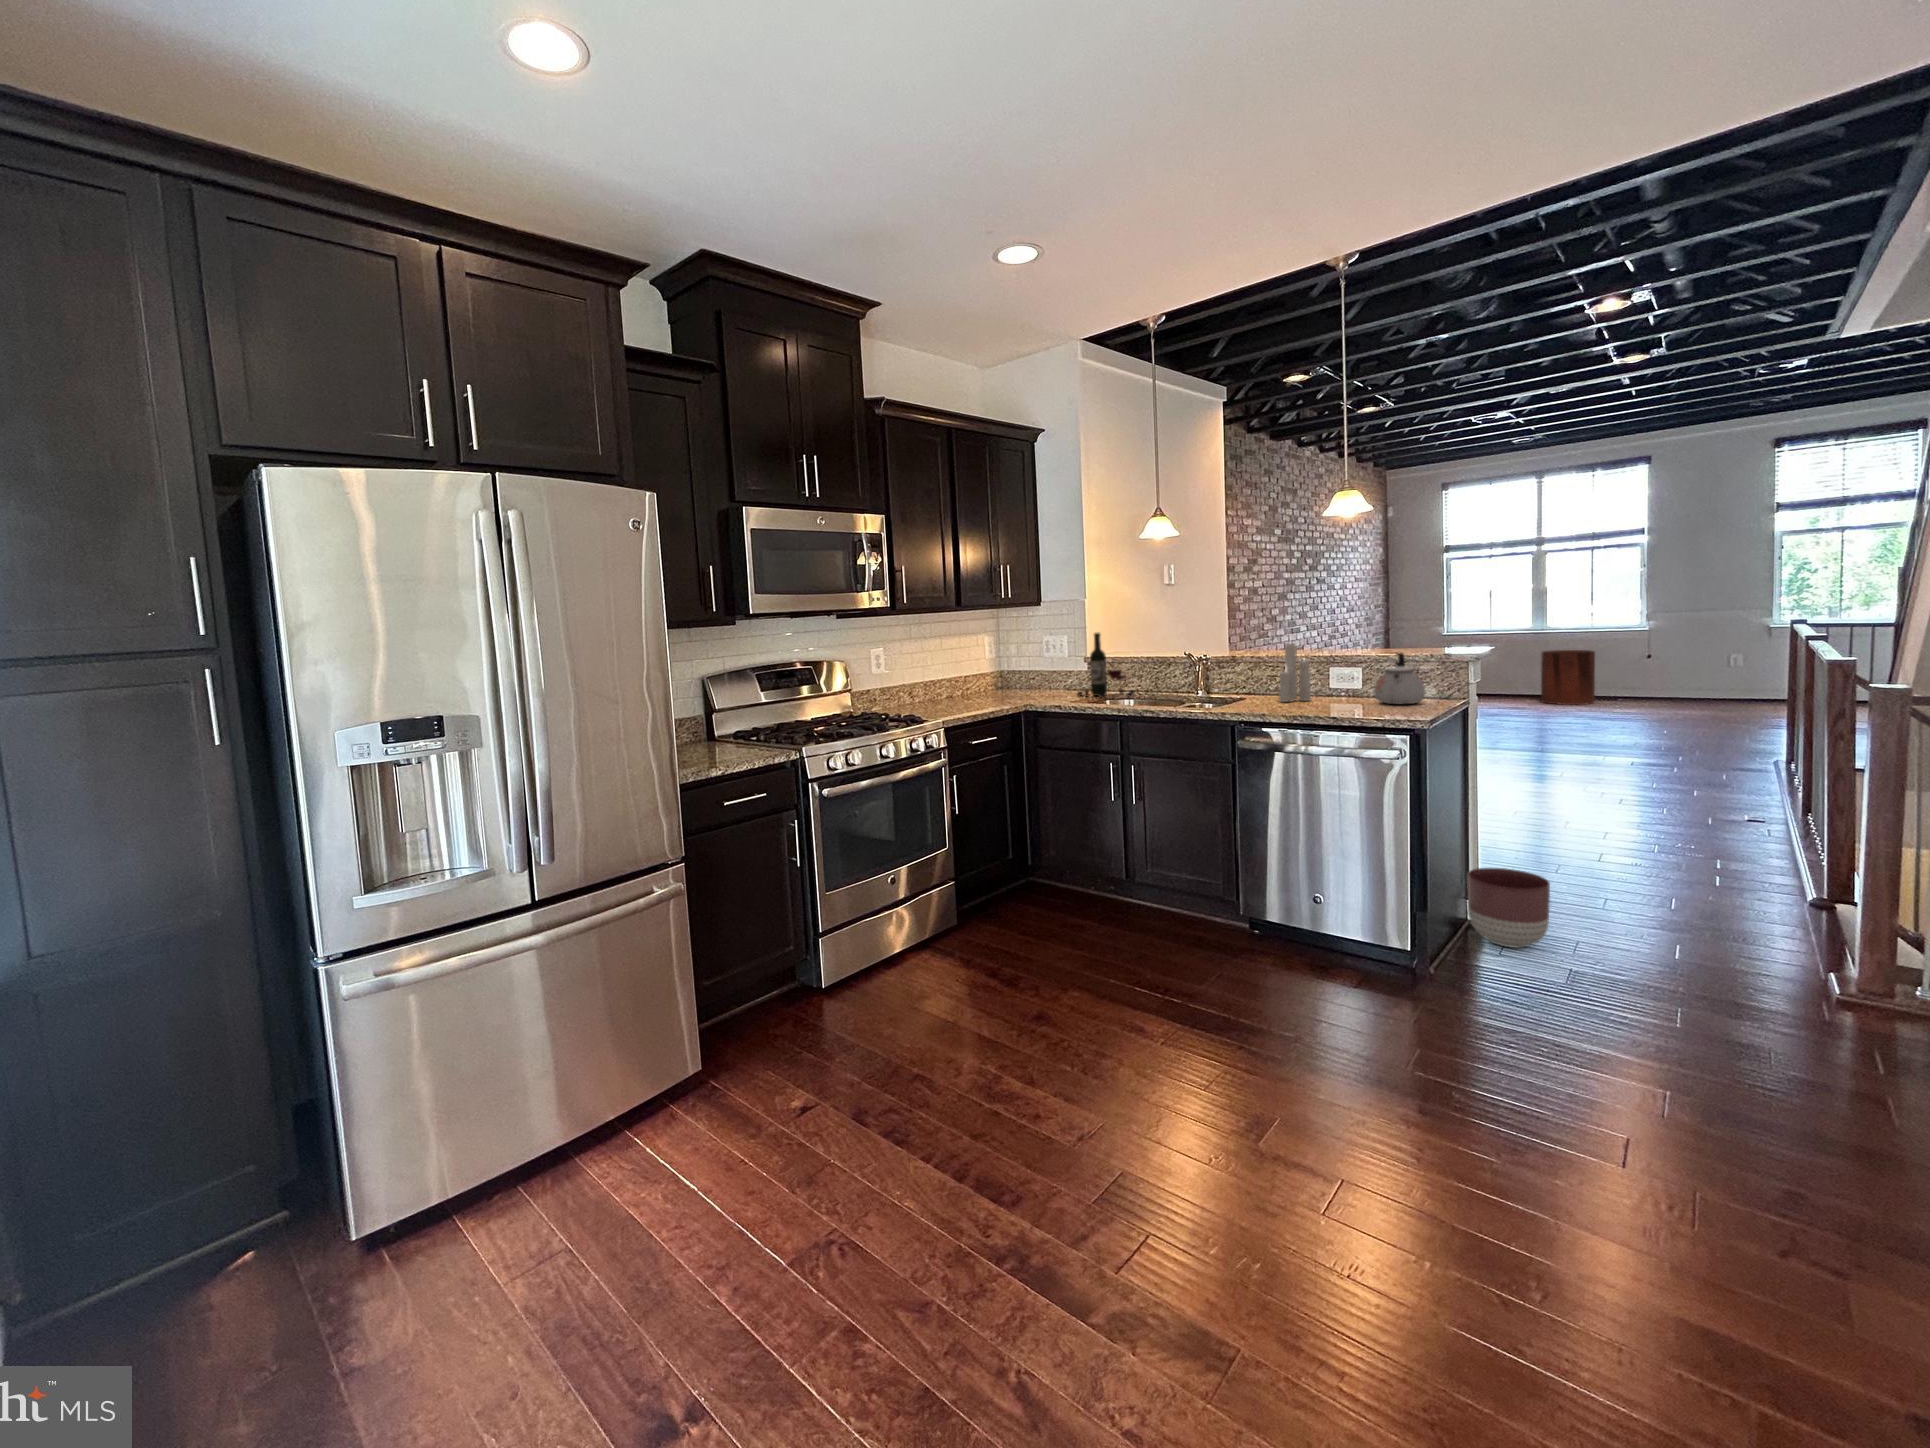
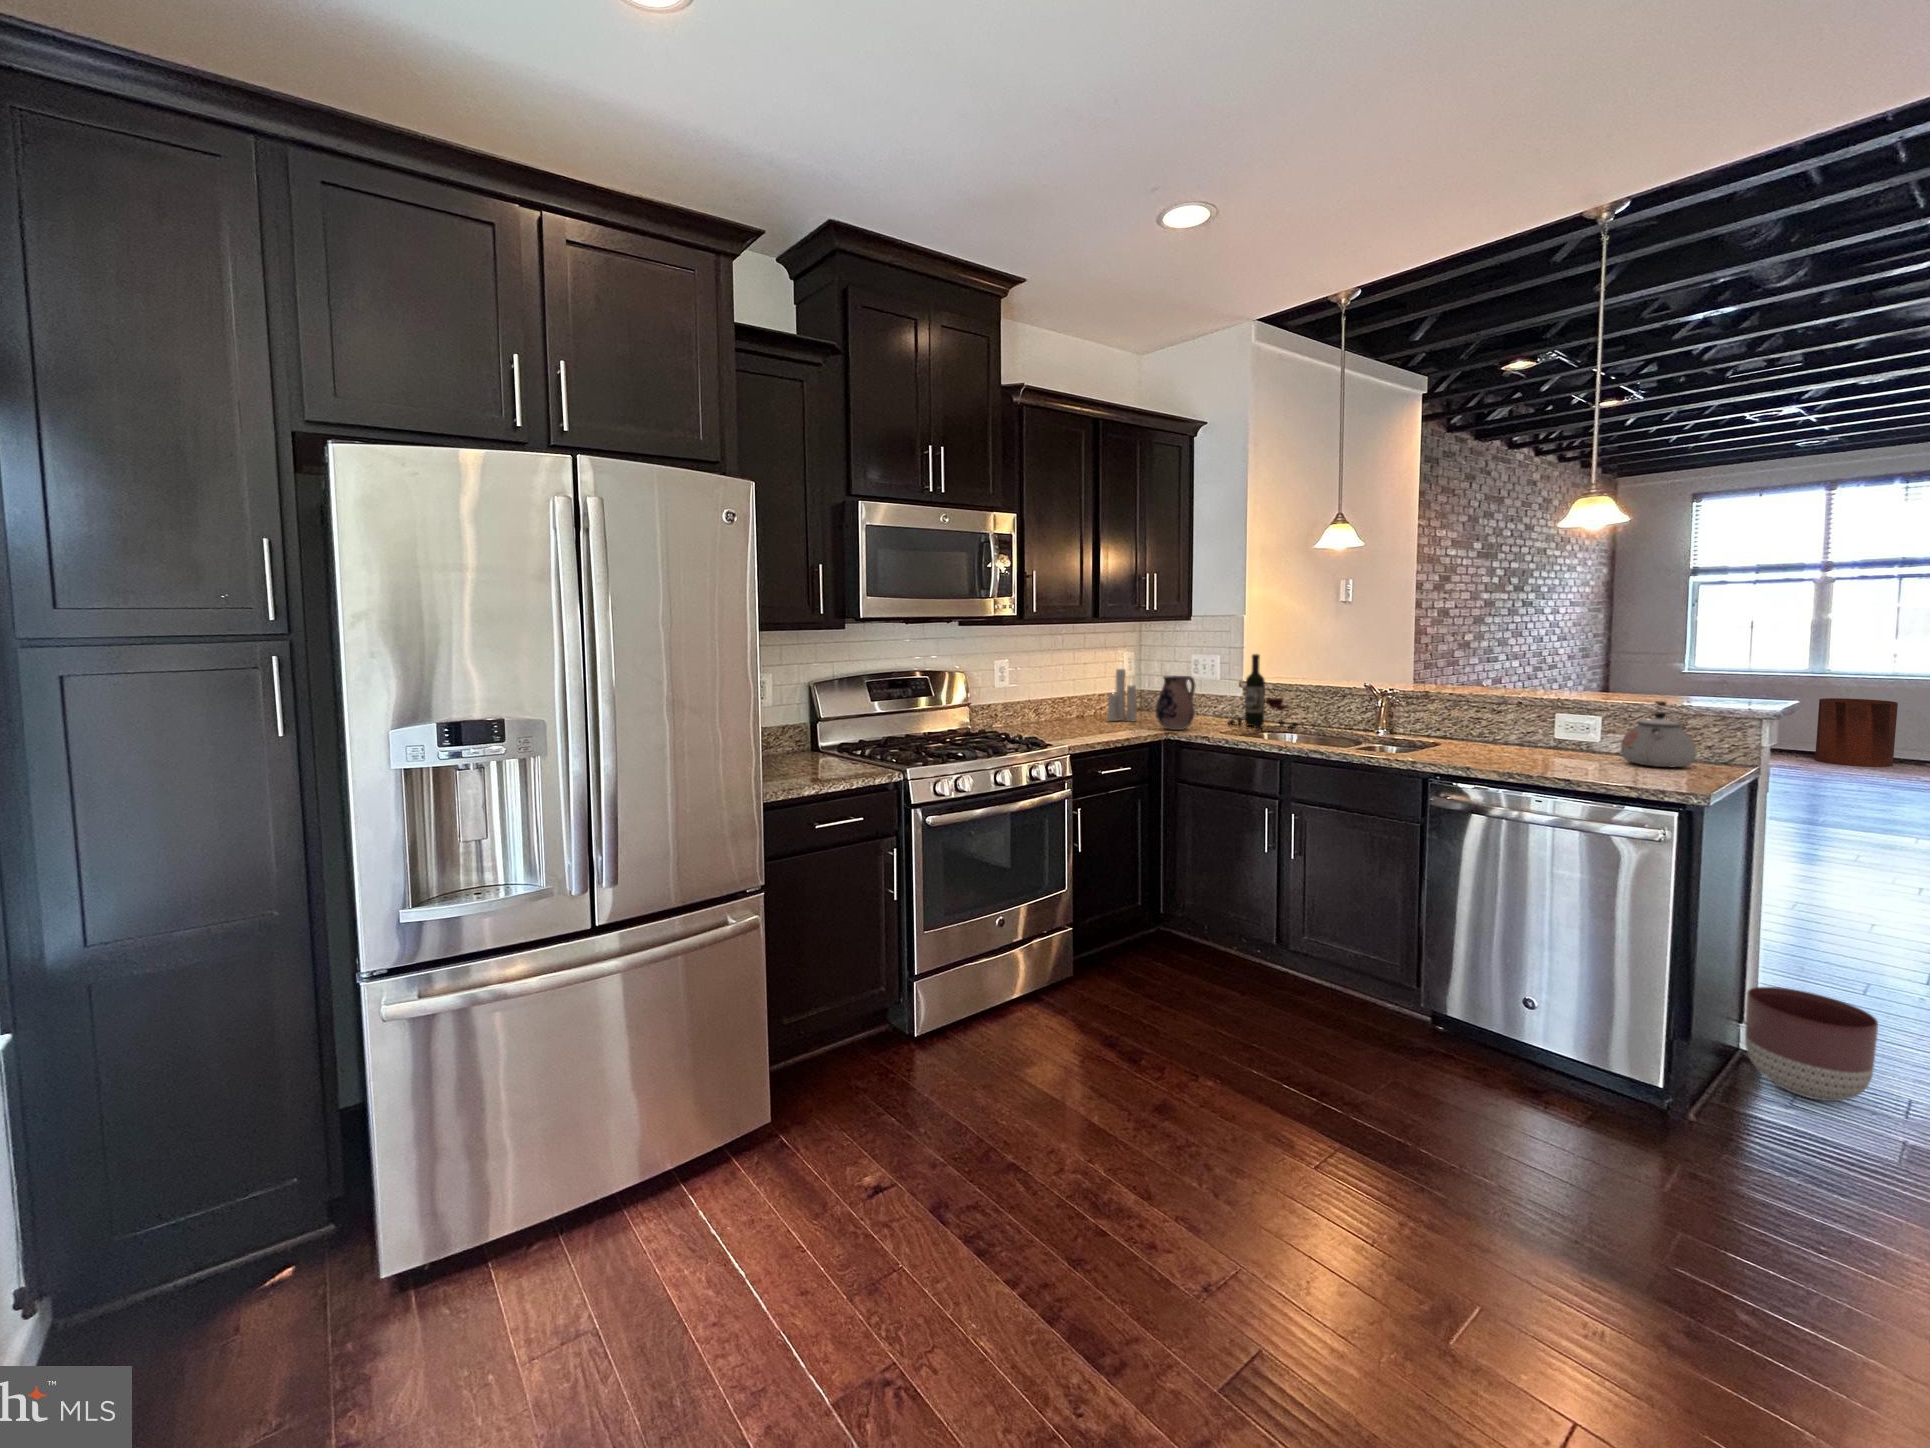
candle: present [1279,643,1311,702] -> present [1107,669,1137,721]
ceramic pitcher: none [1015,655,1048,703] -> present [1156,676,1195,730]

